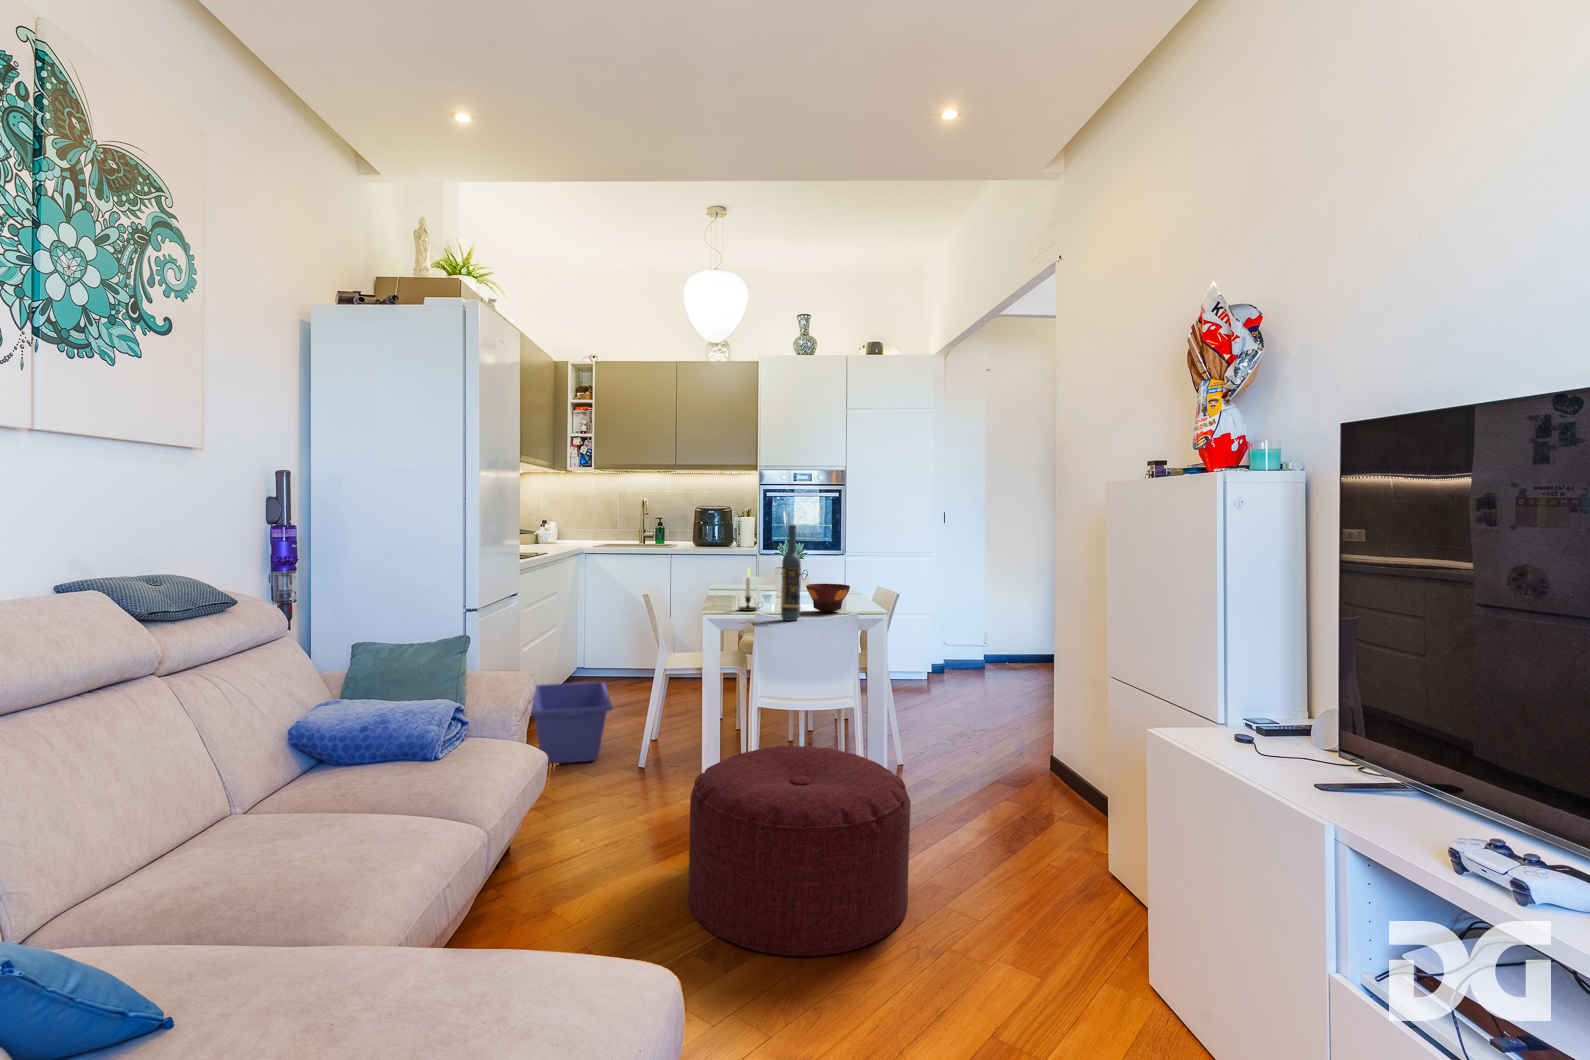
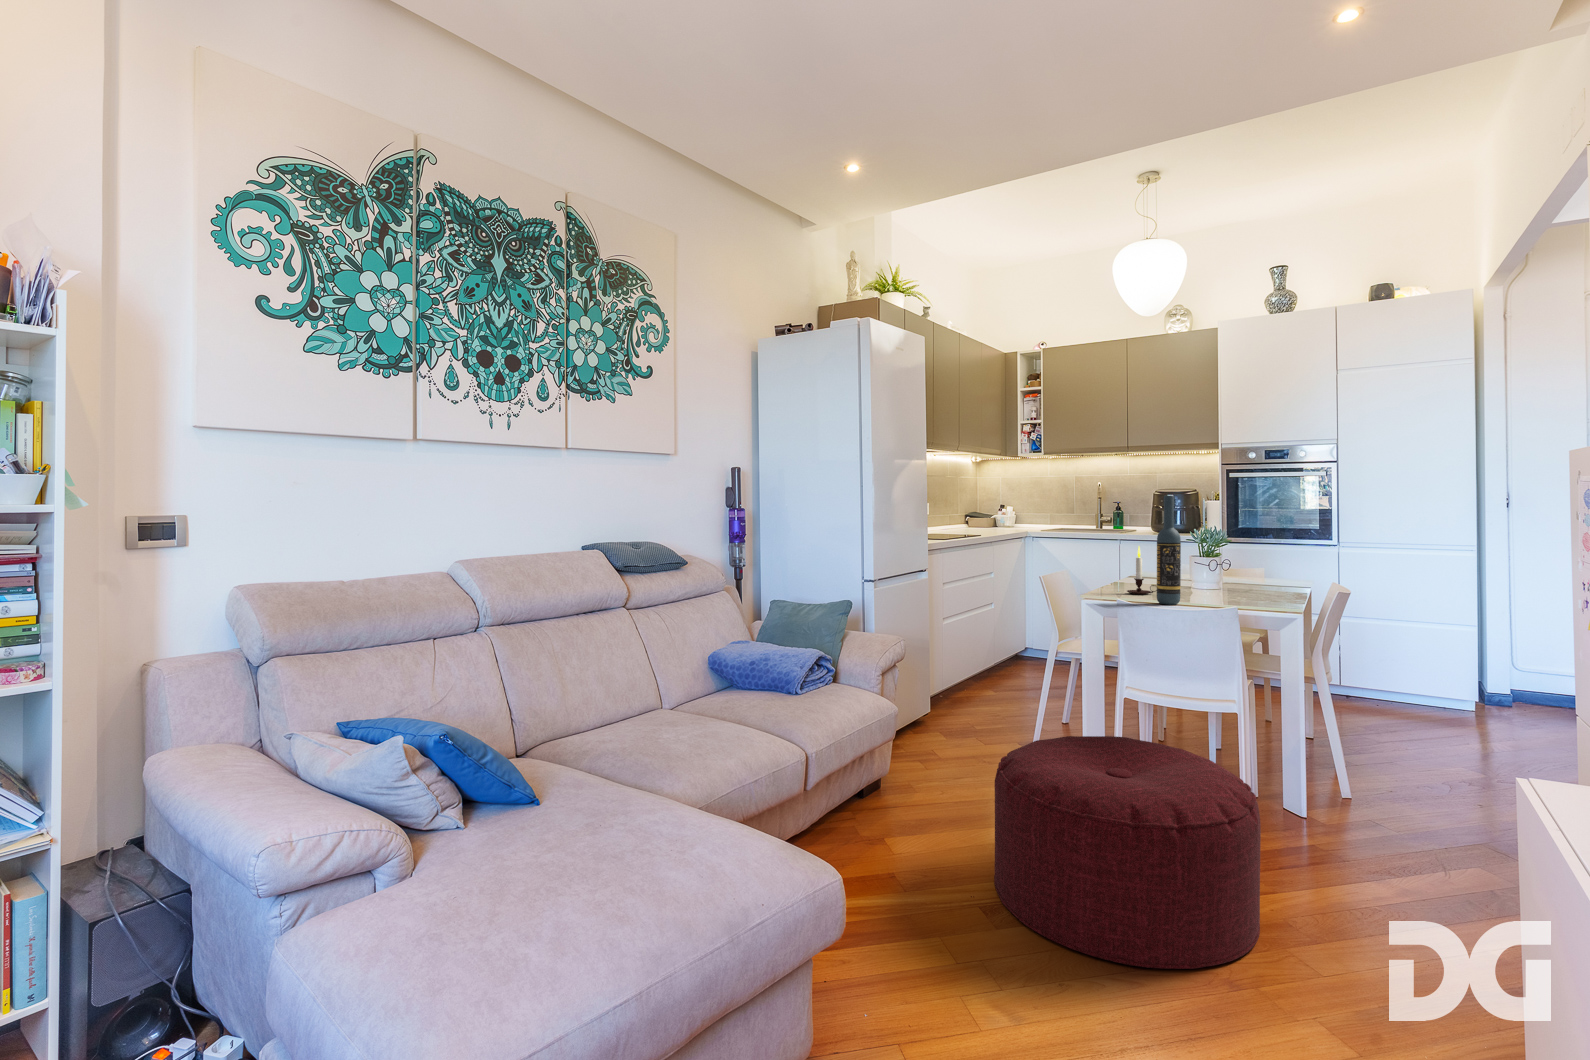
bowl: present [806,584,850,612] -> none [1207,566,1268,599]
storage bin: present [530,682,612,764] -> none [928,658,1016,734]

